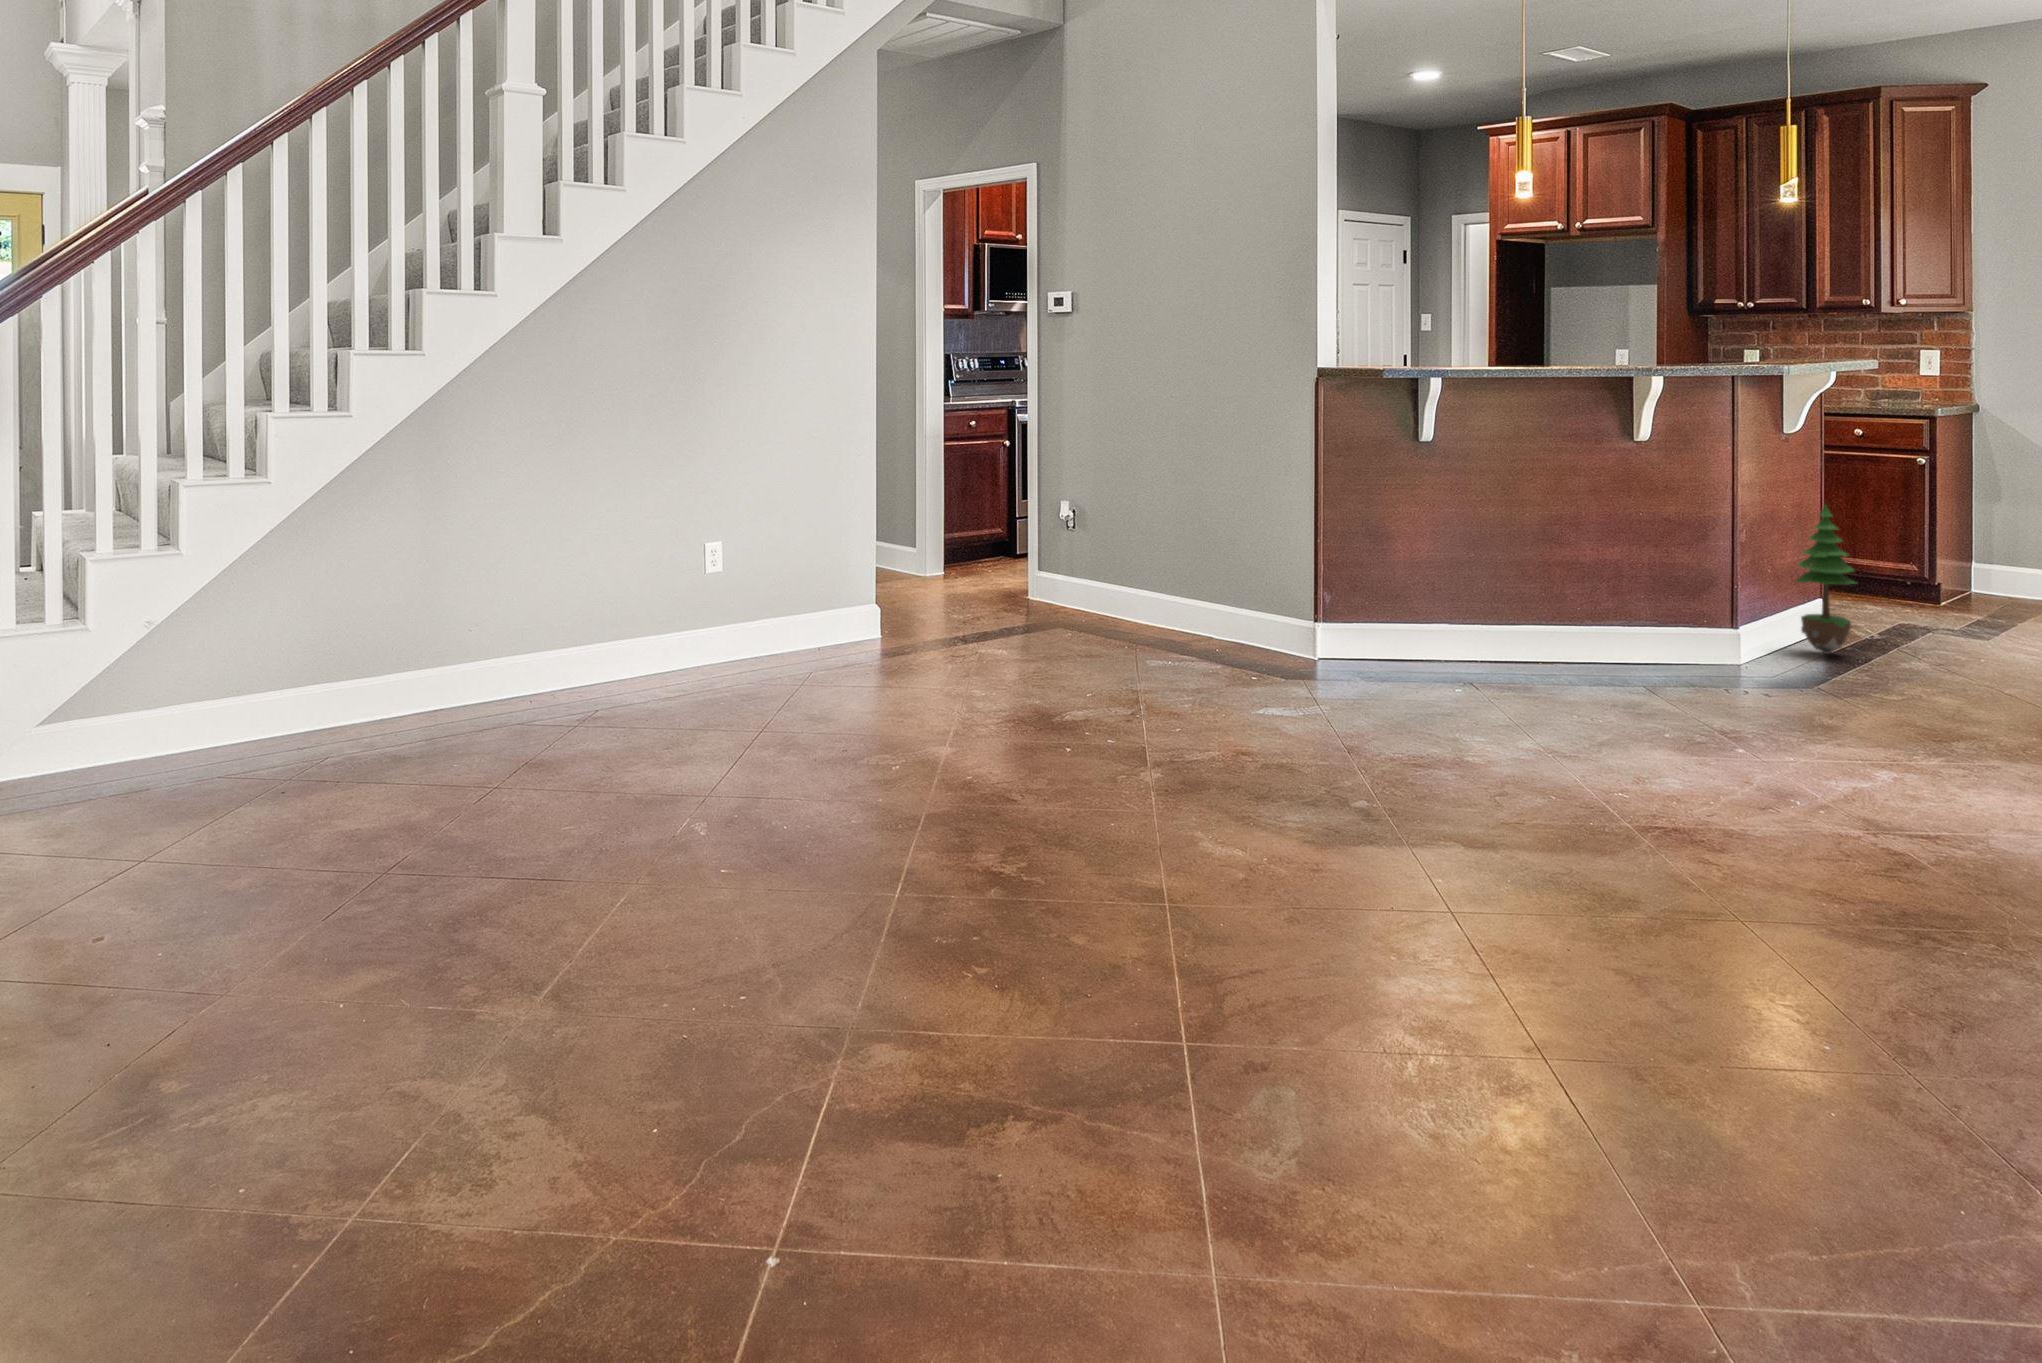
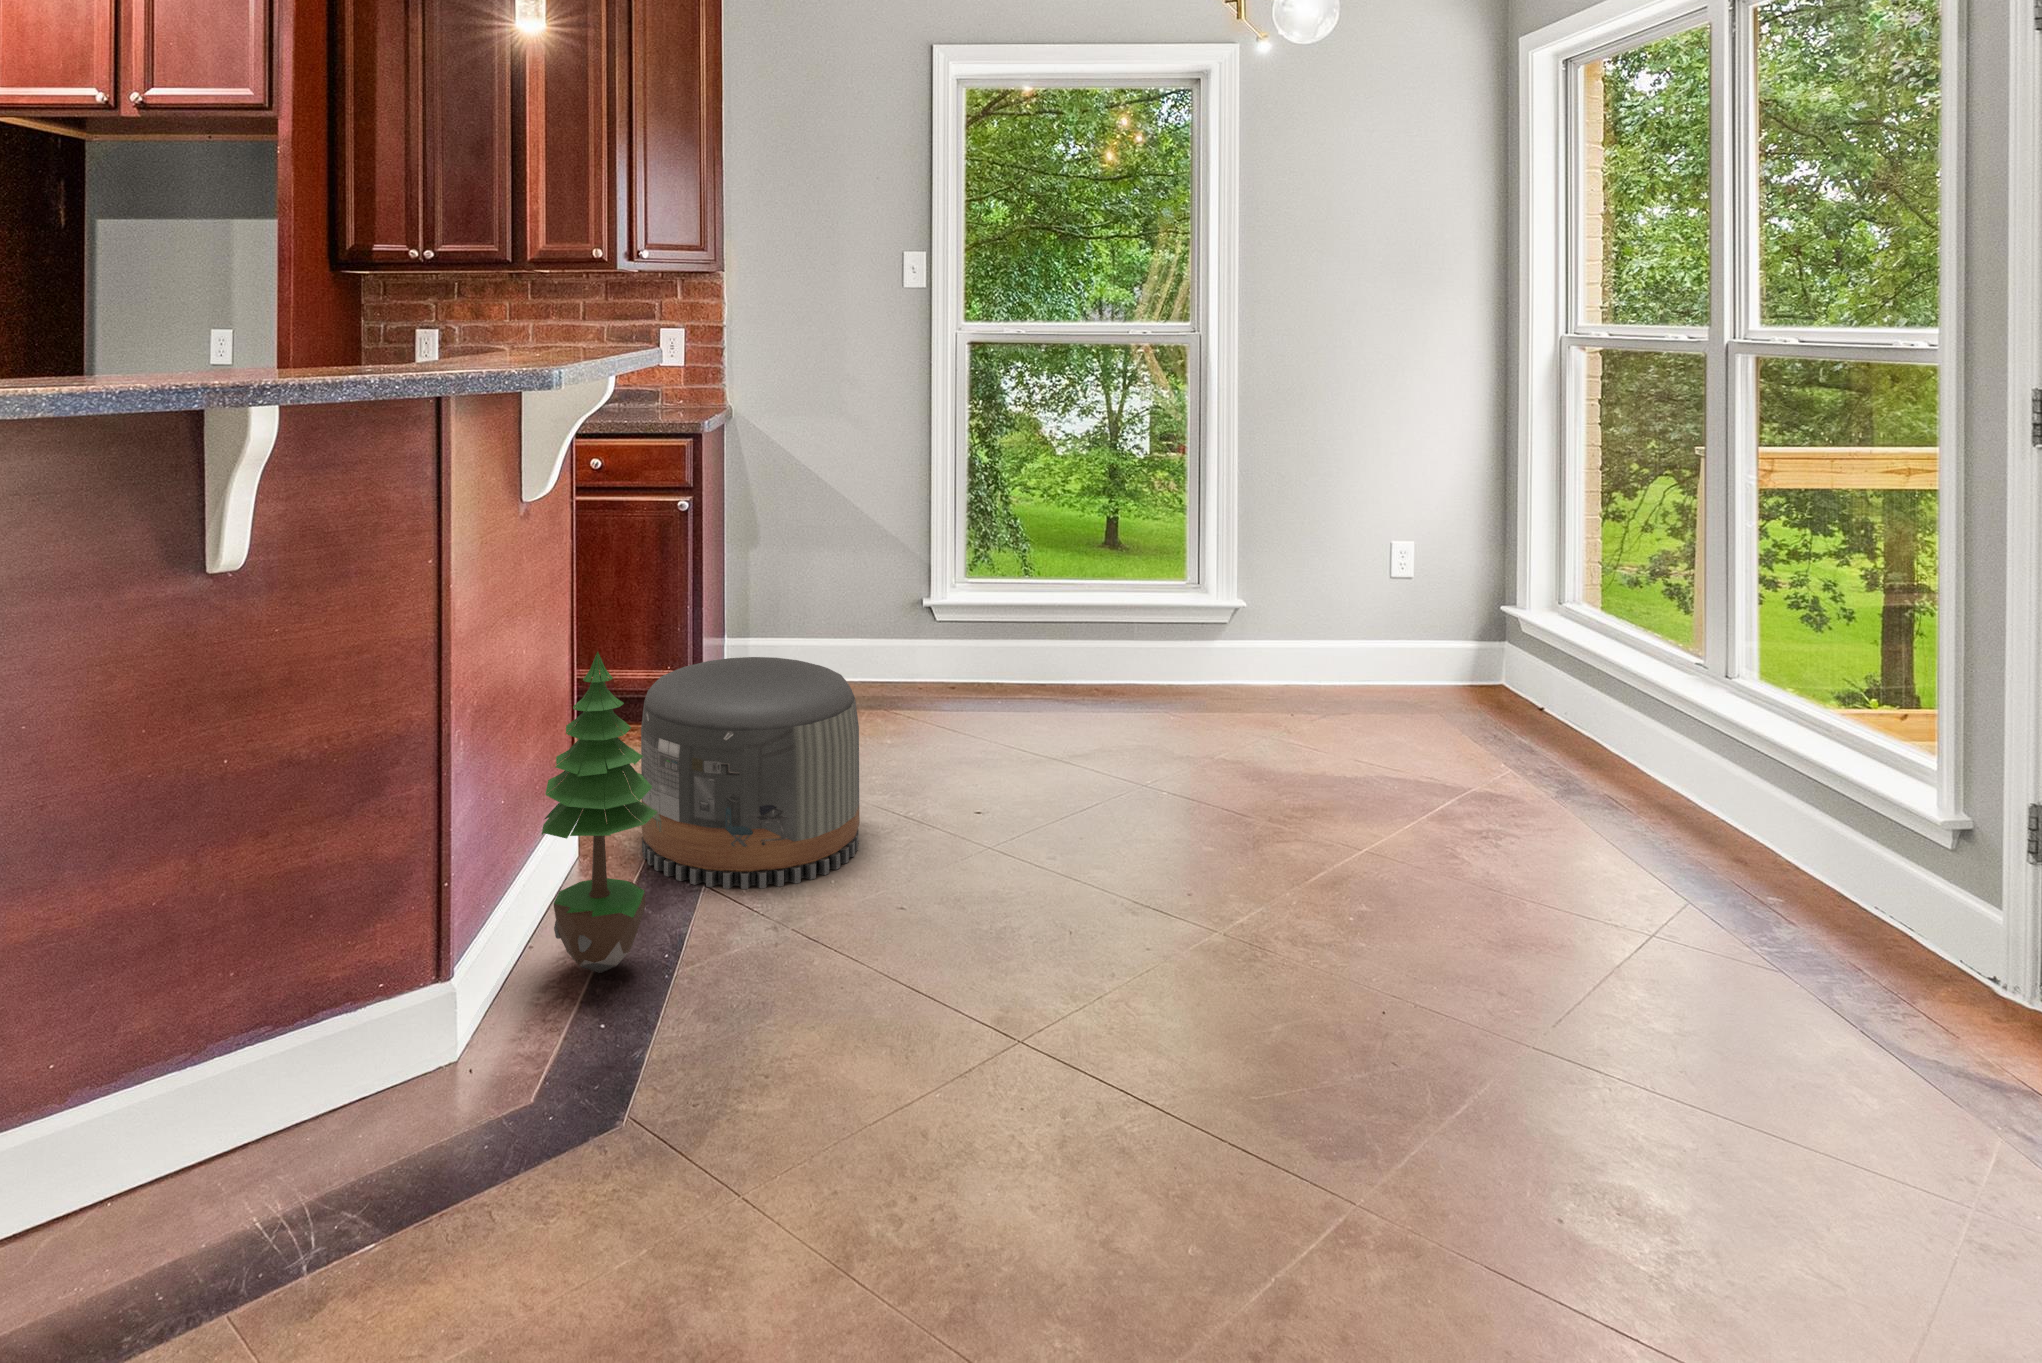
pouf: none [1867,540,2017,655] -> present [641,657,860,889]

